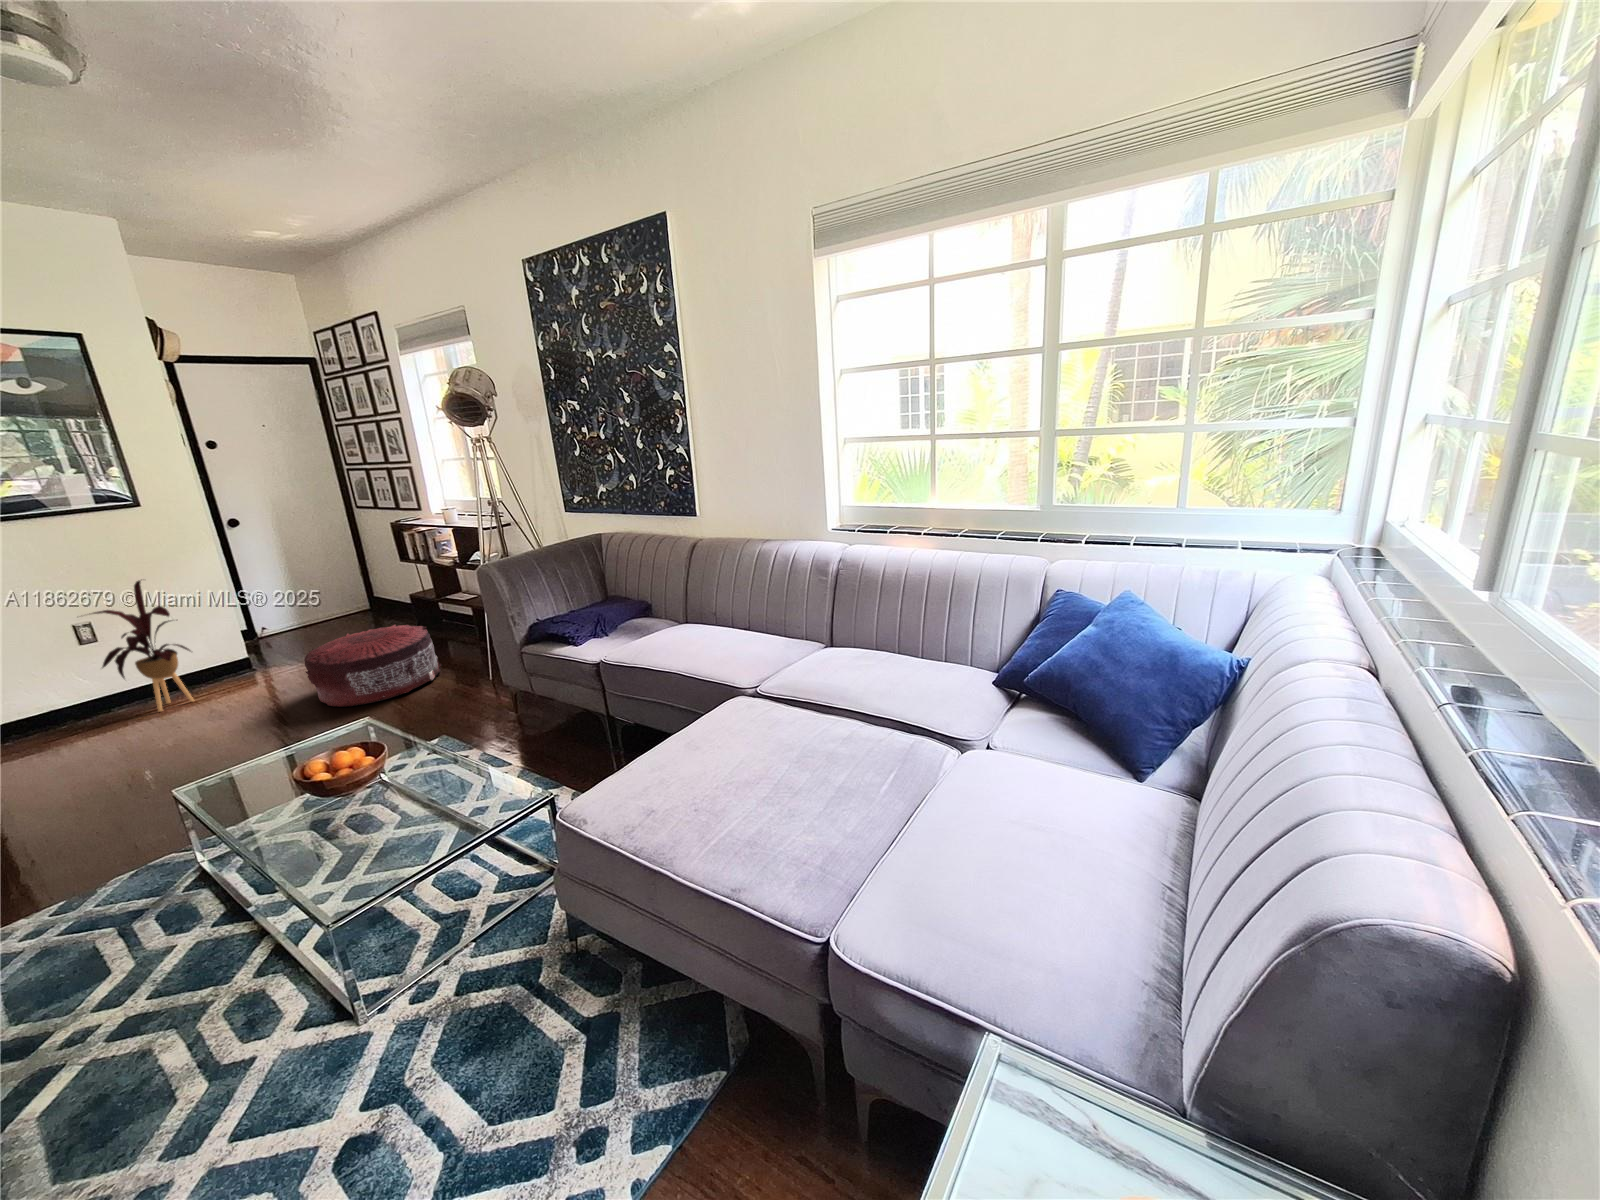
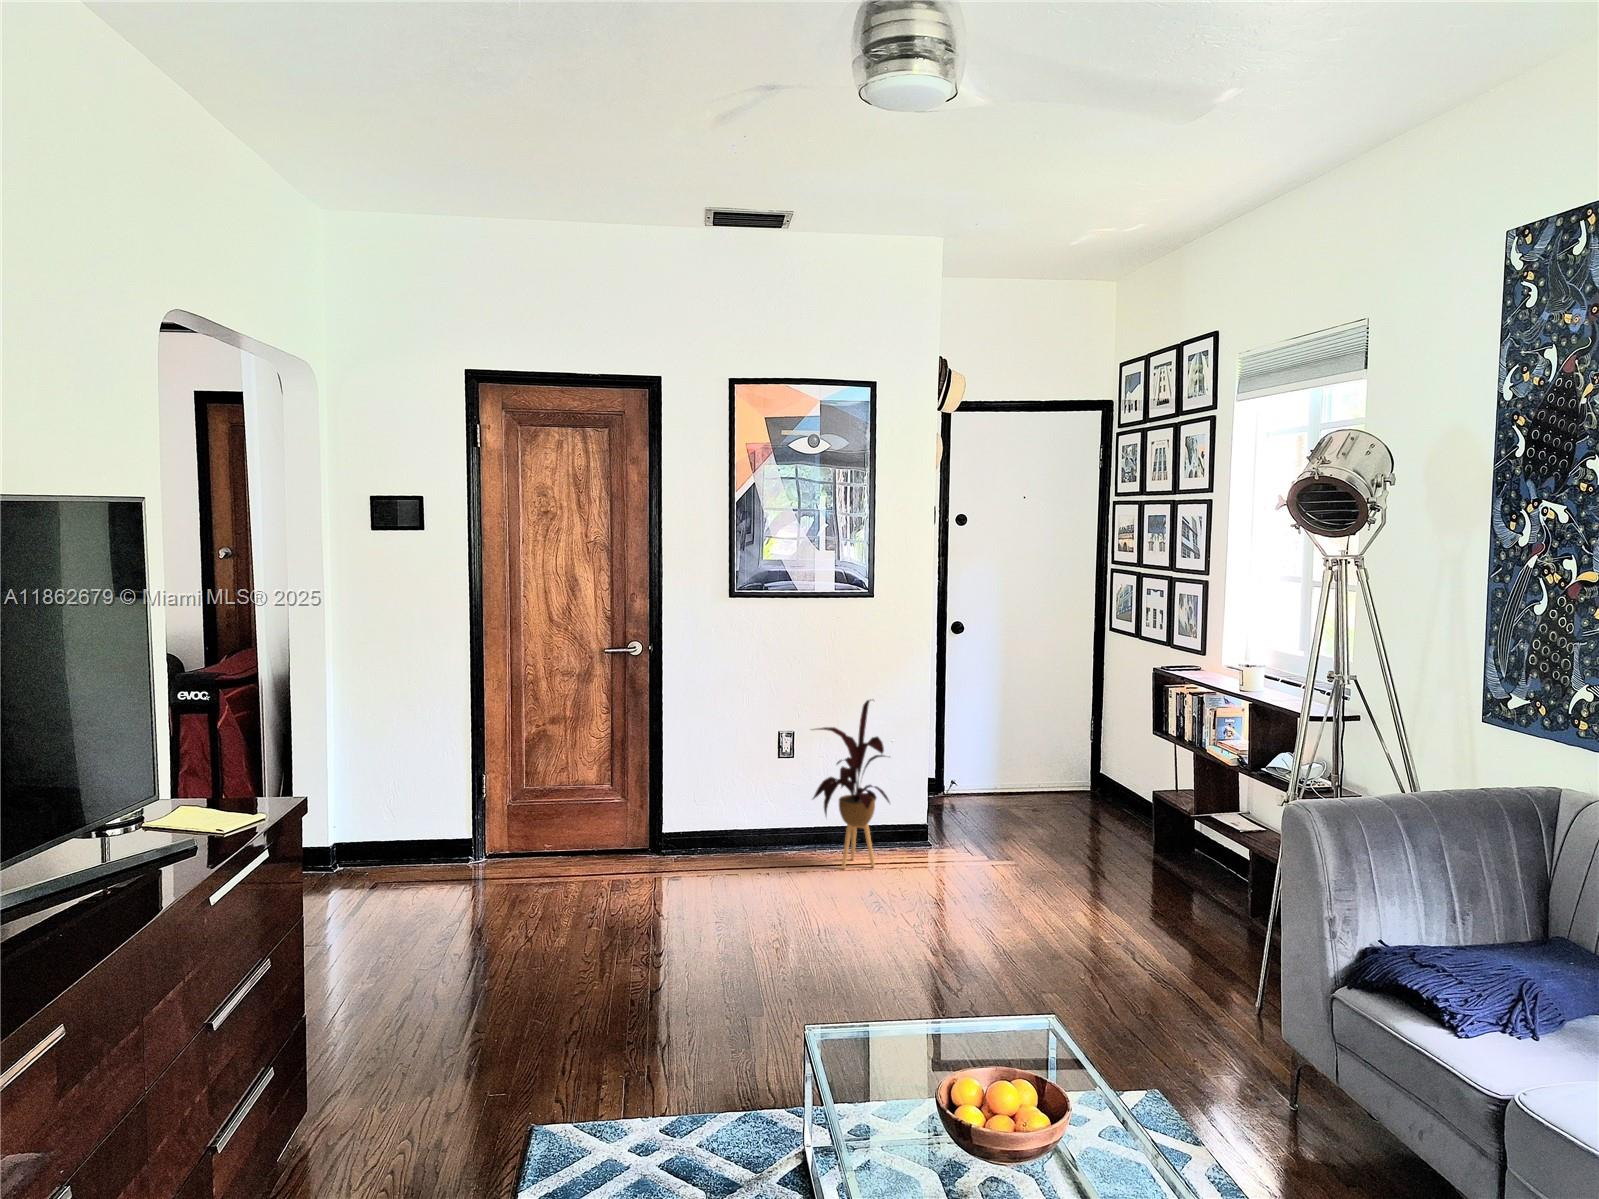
pouf: present [304,625,442,707] -> none [996,836,1177,971]

